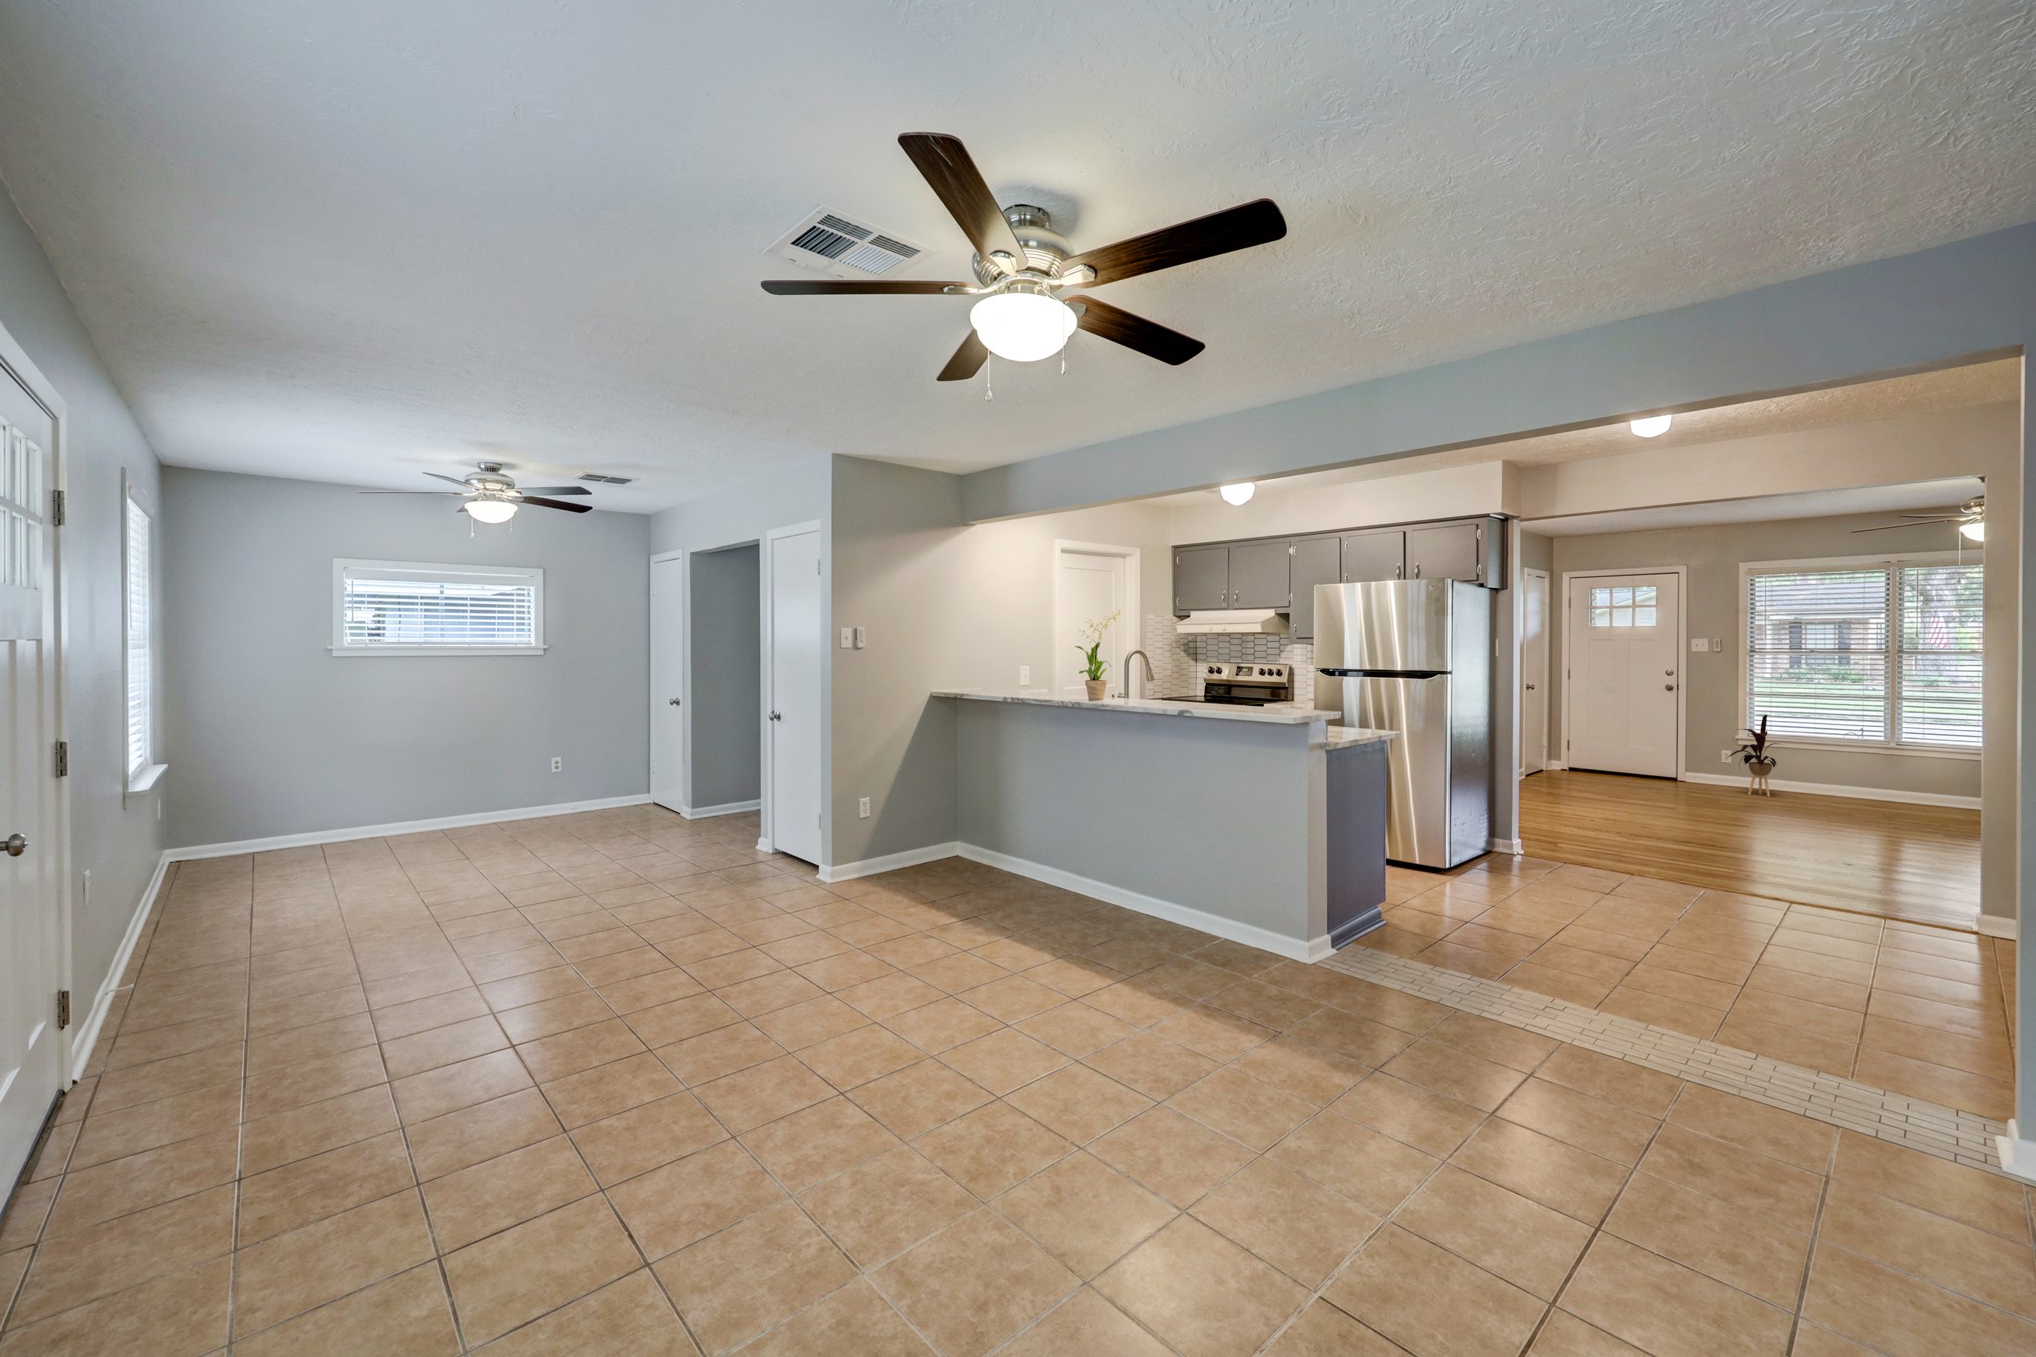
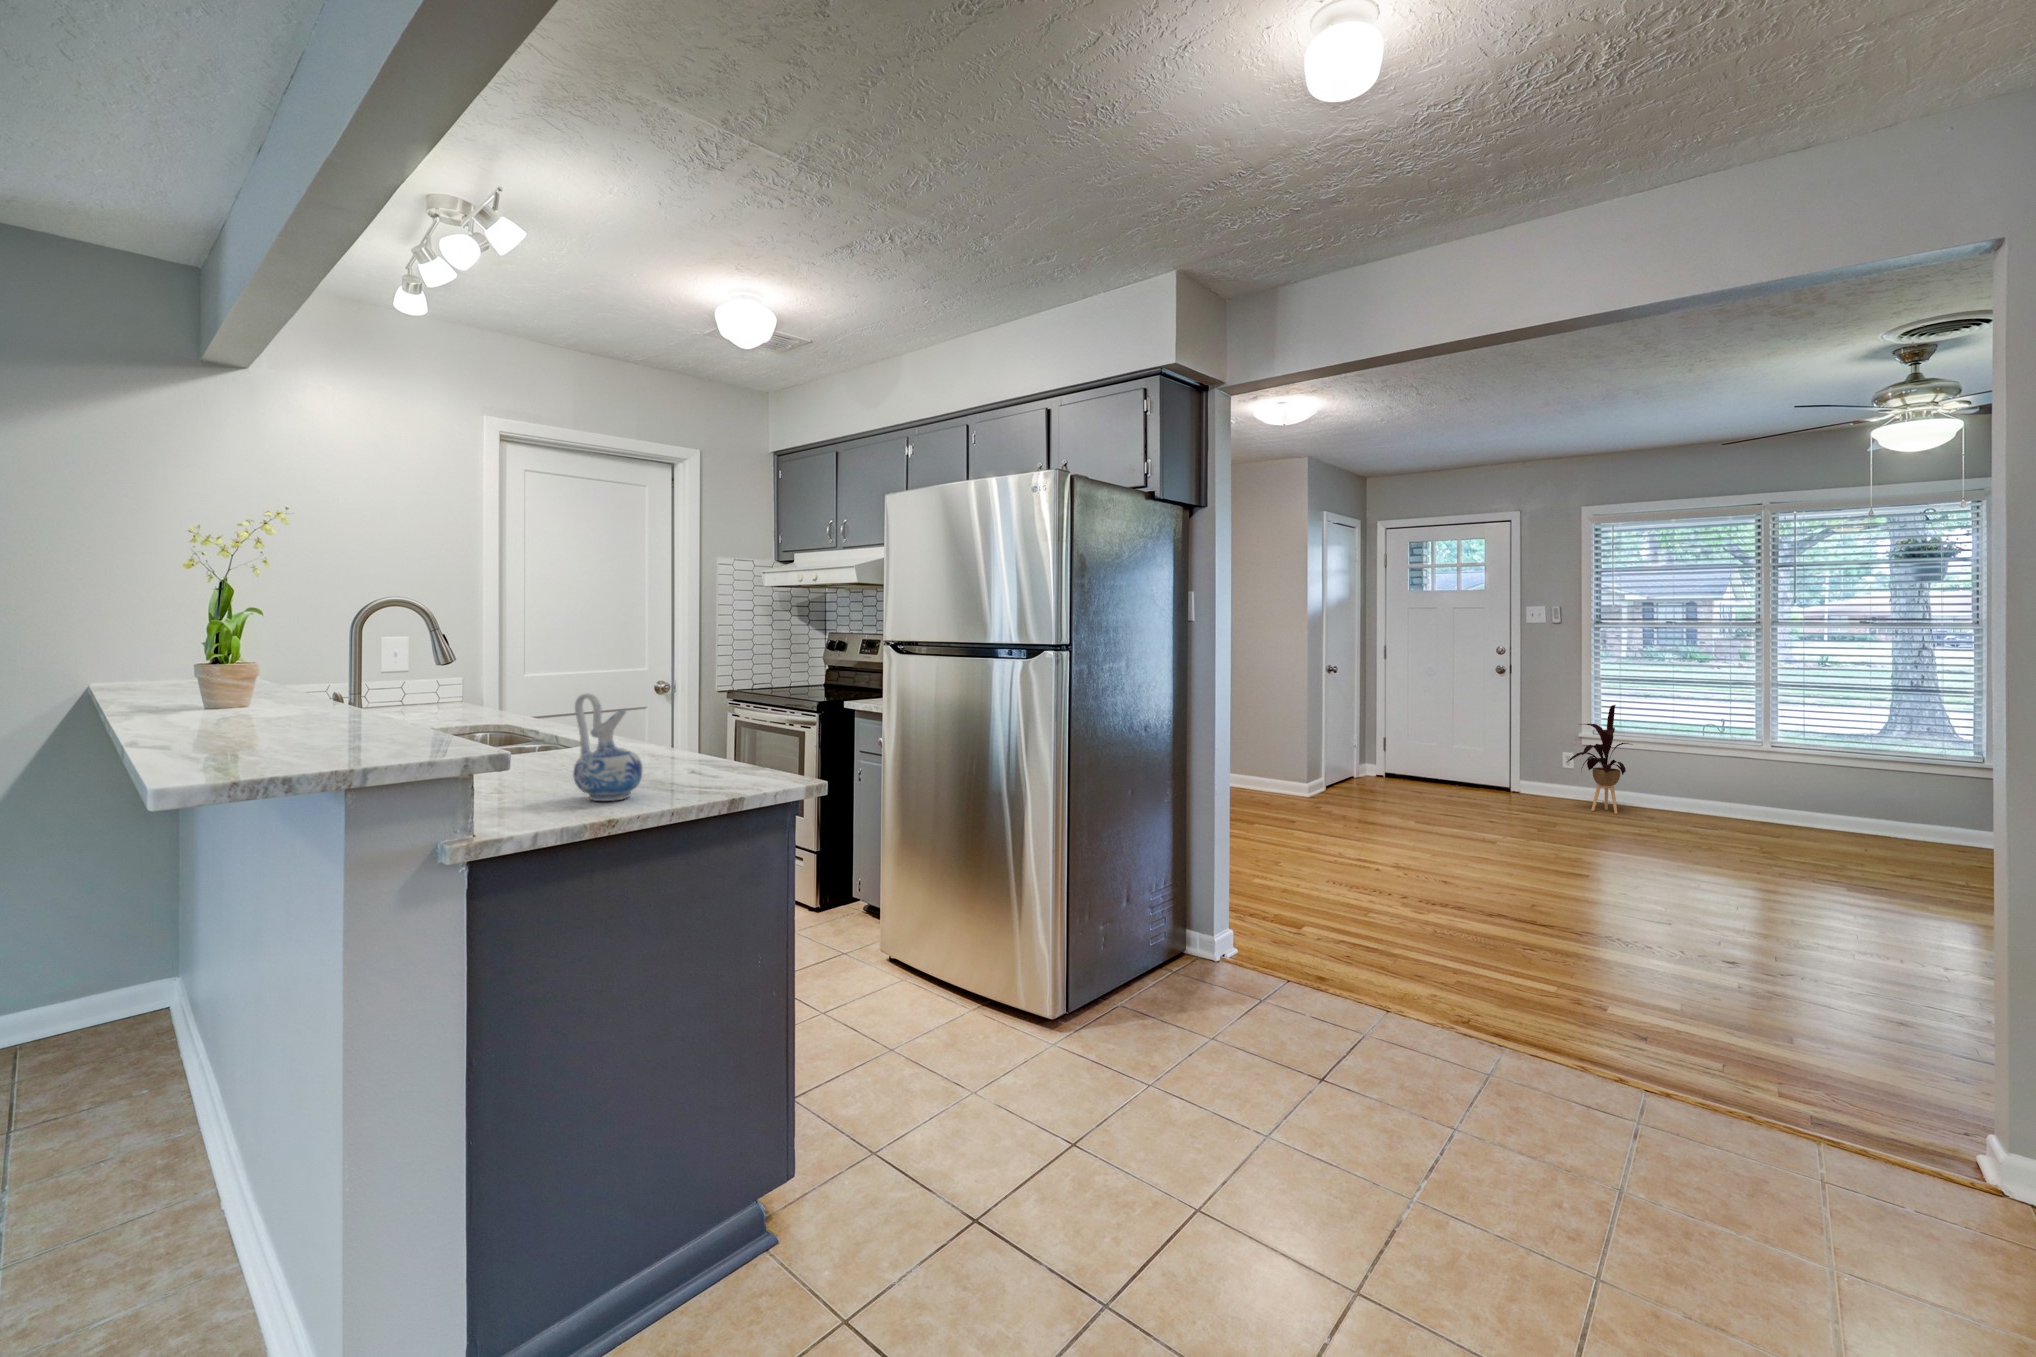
ceramic pitcher: none [1337,696,1364,738] -> present [573,693,642,801]

